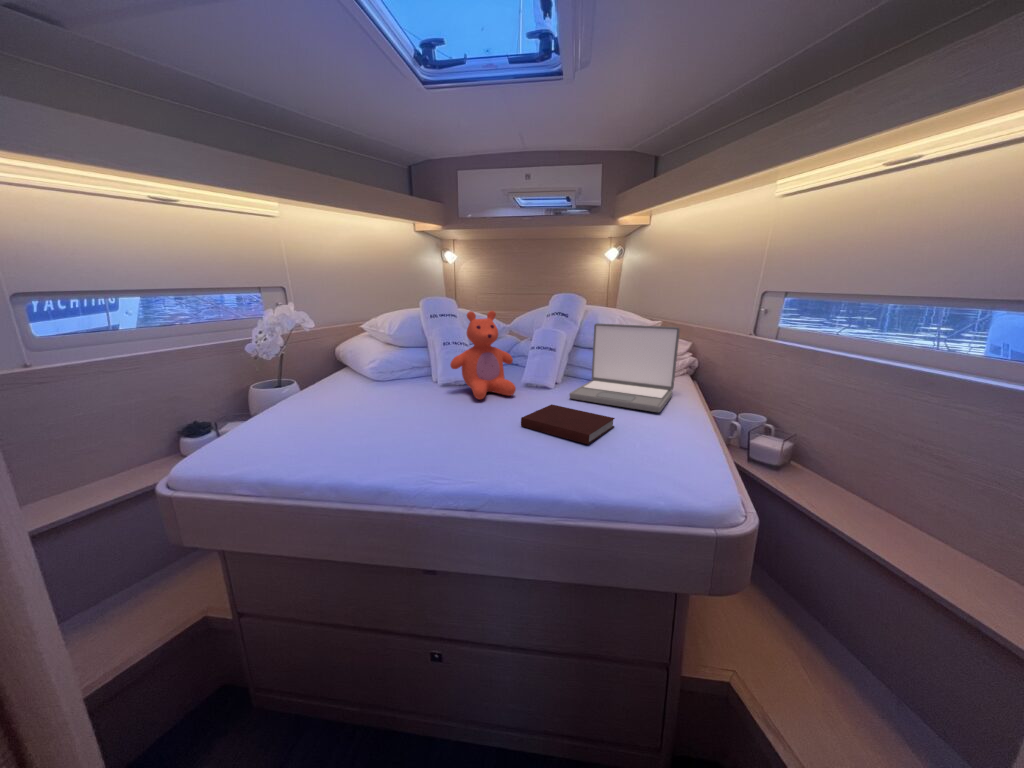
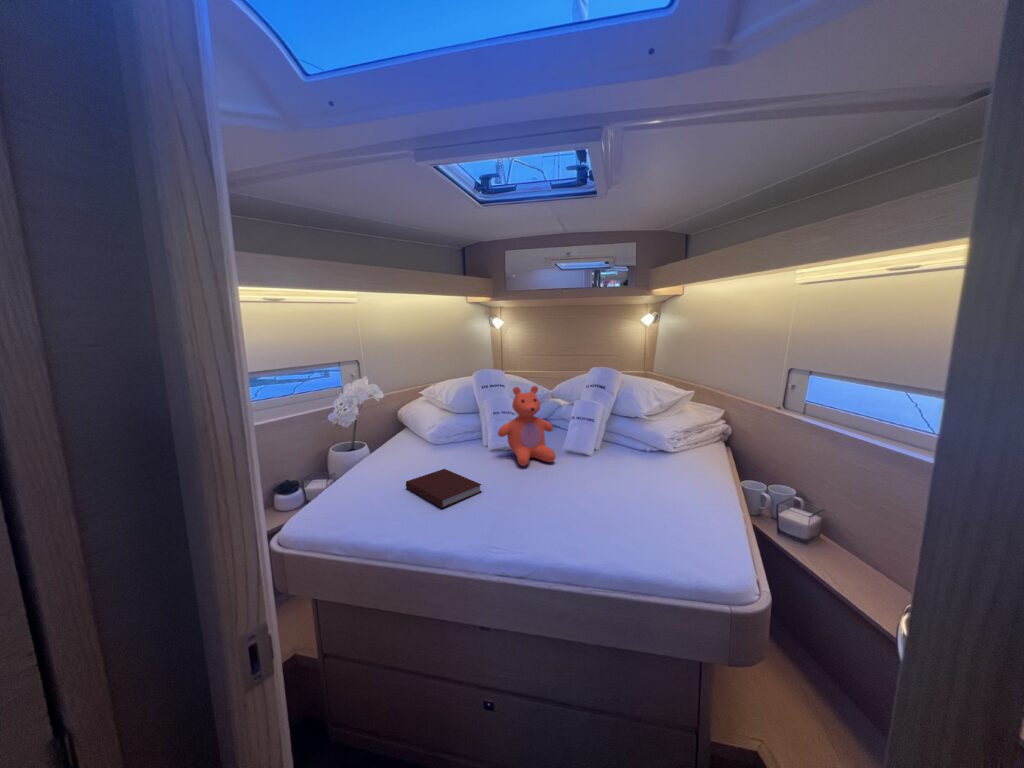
laptop: present [570,323,680,412] -> none [605,396,708,485]
notebook: present [521,404,615,444] -> present [406,469,481,508]

